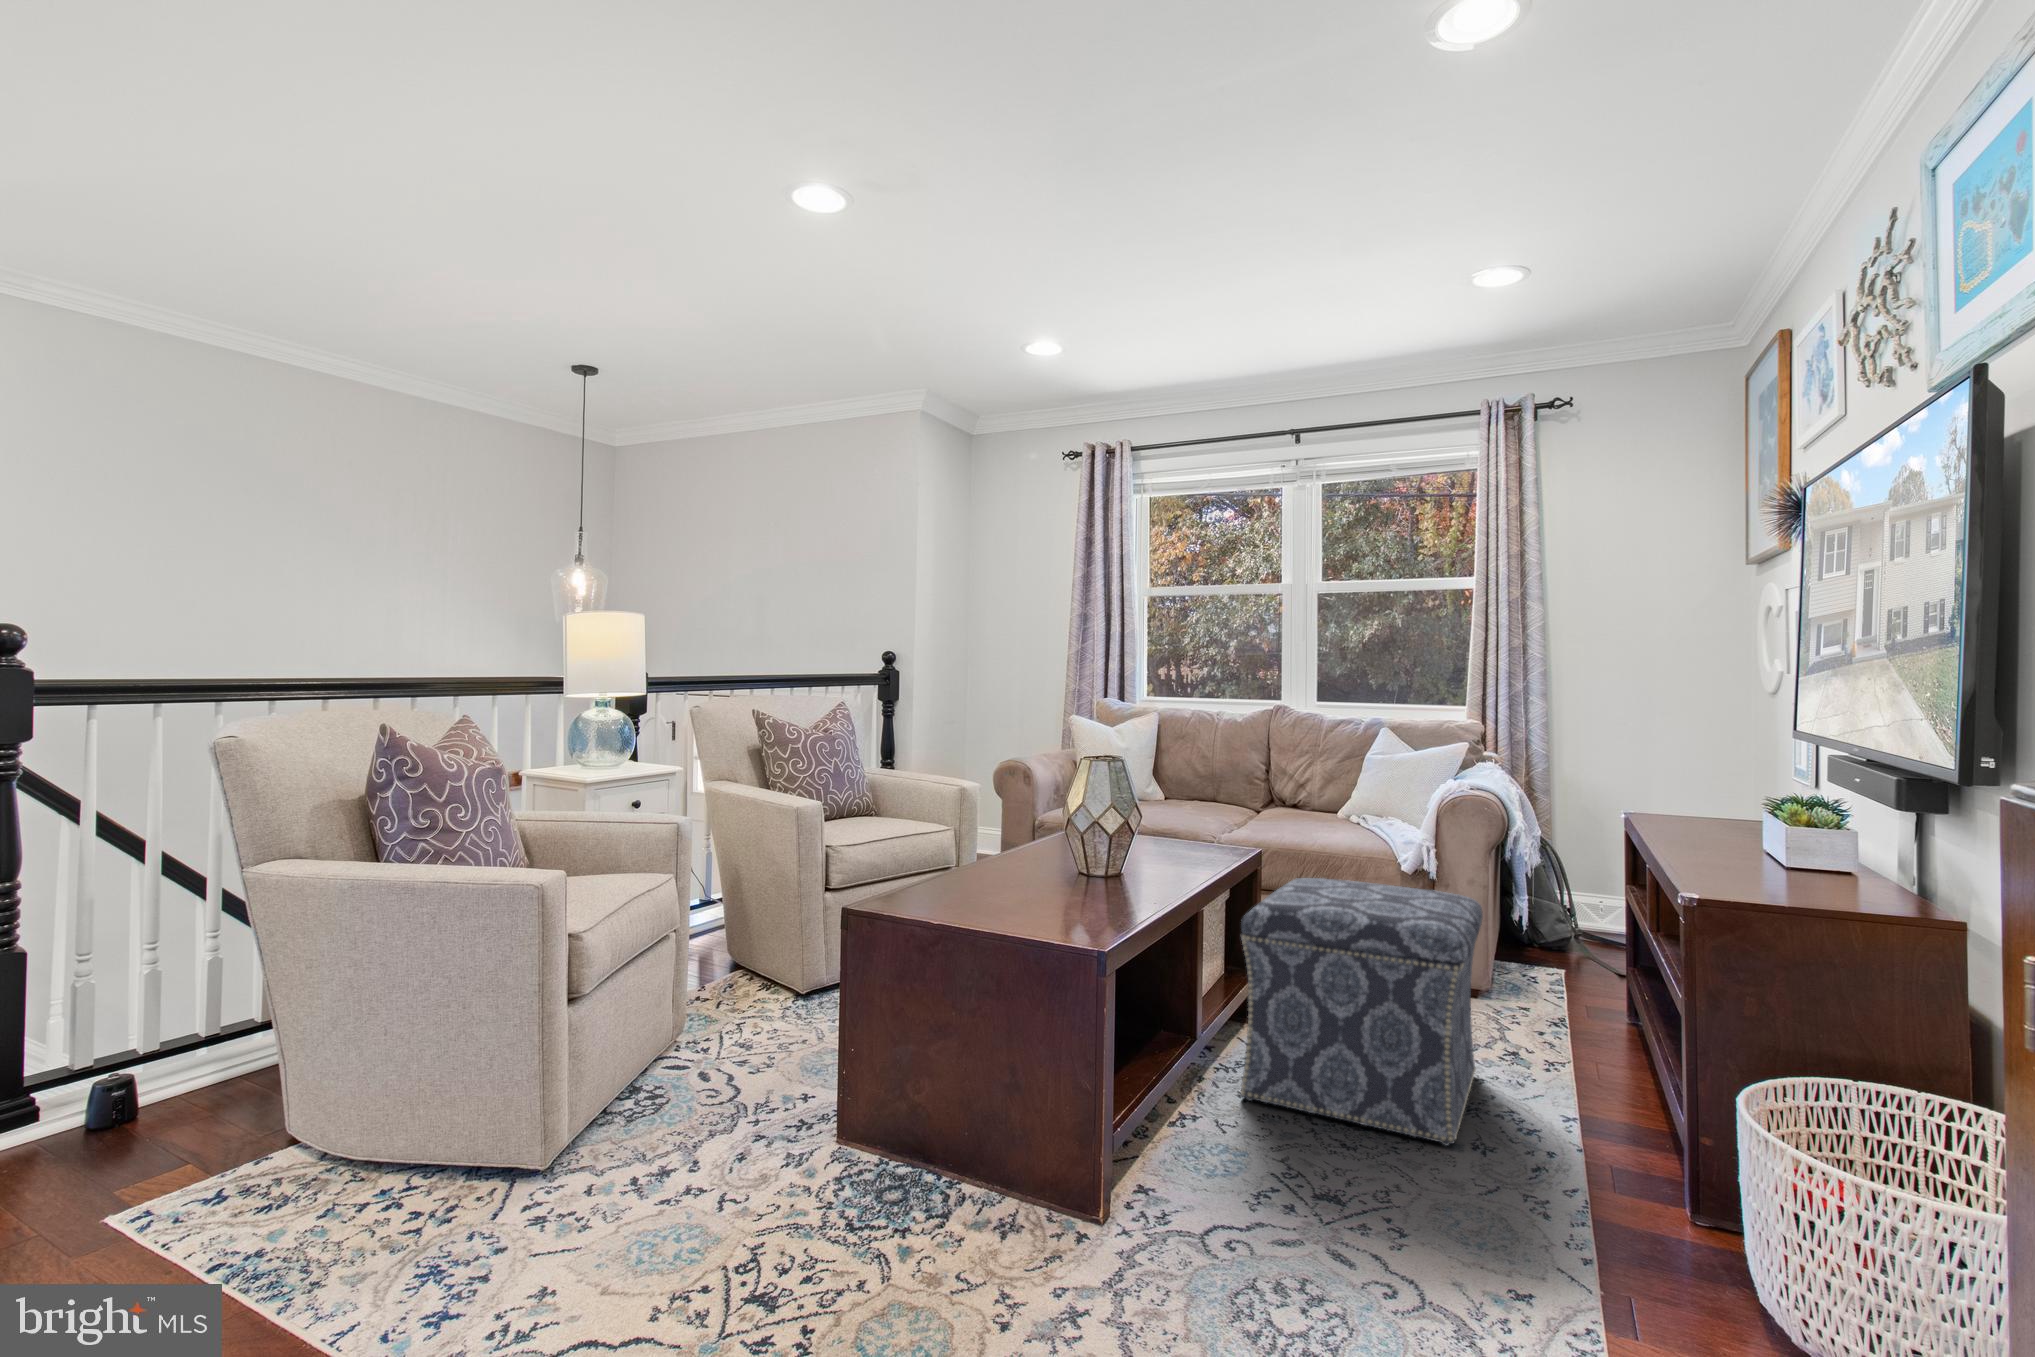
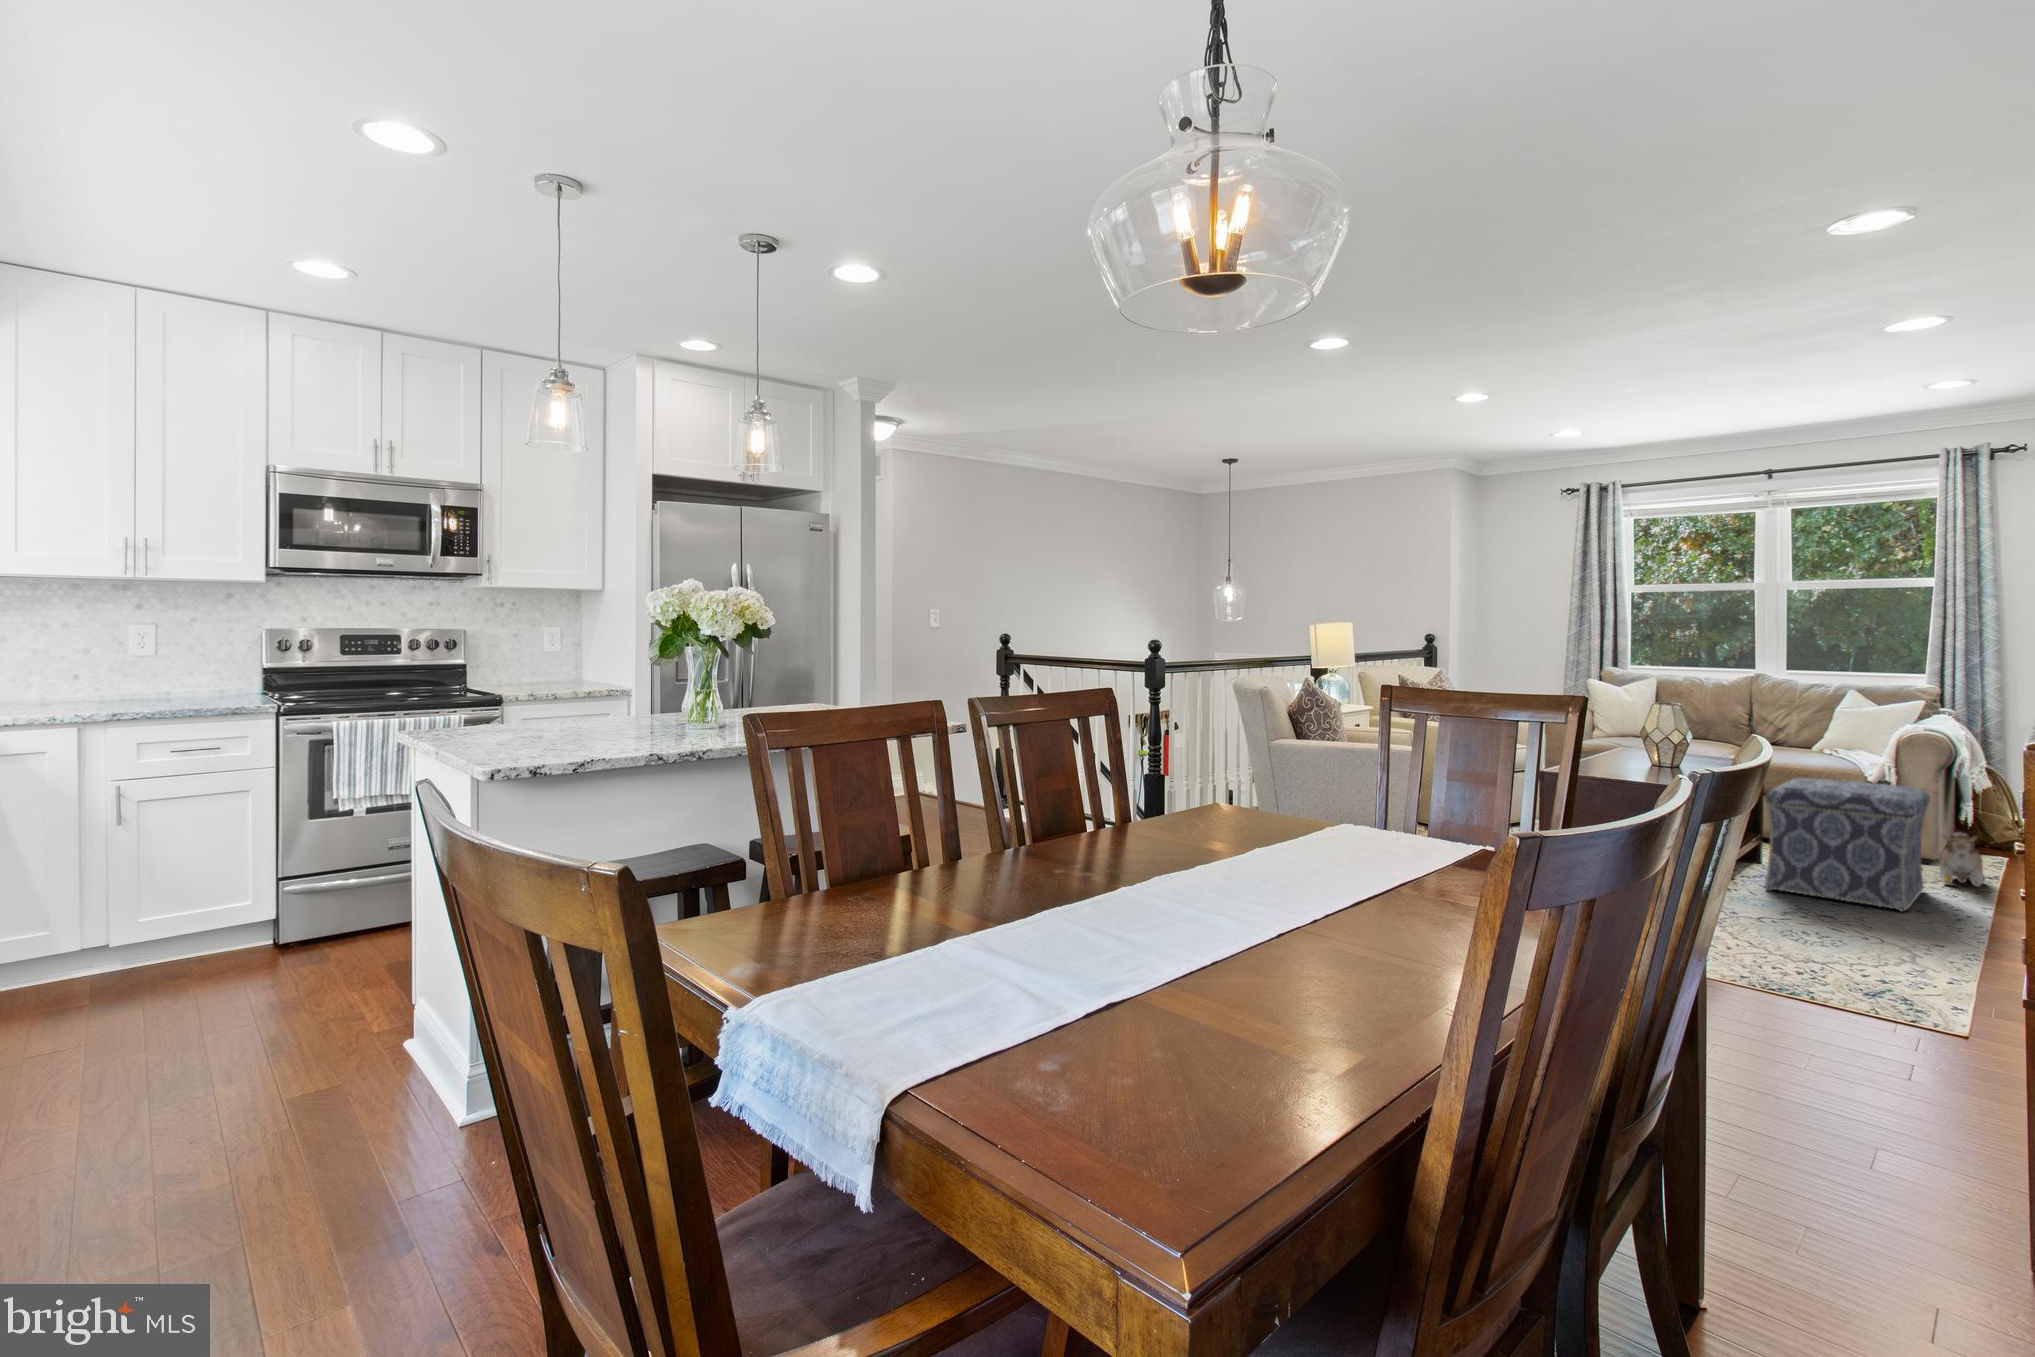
plush toy: none [1493,963,1552,1053] -> present [1940,832,1985,887]

